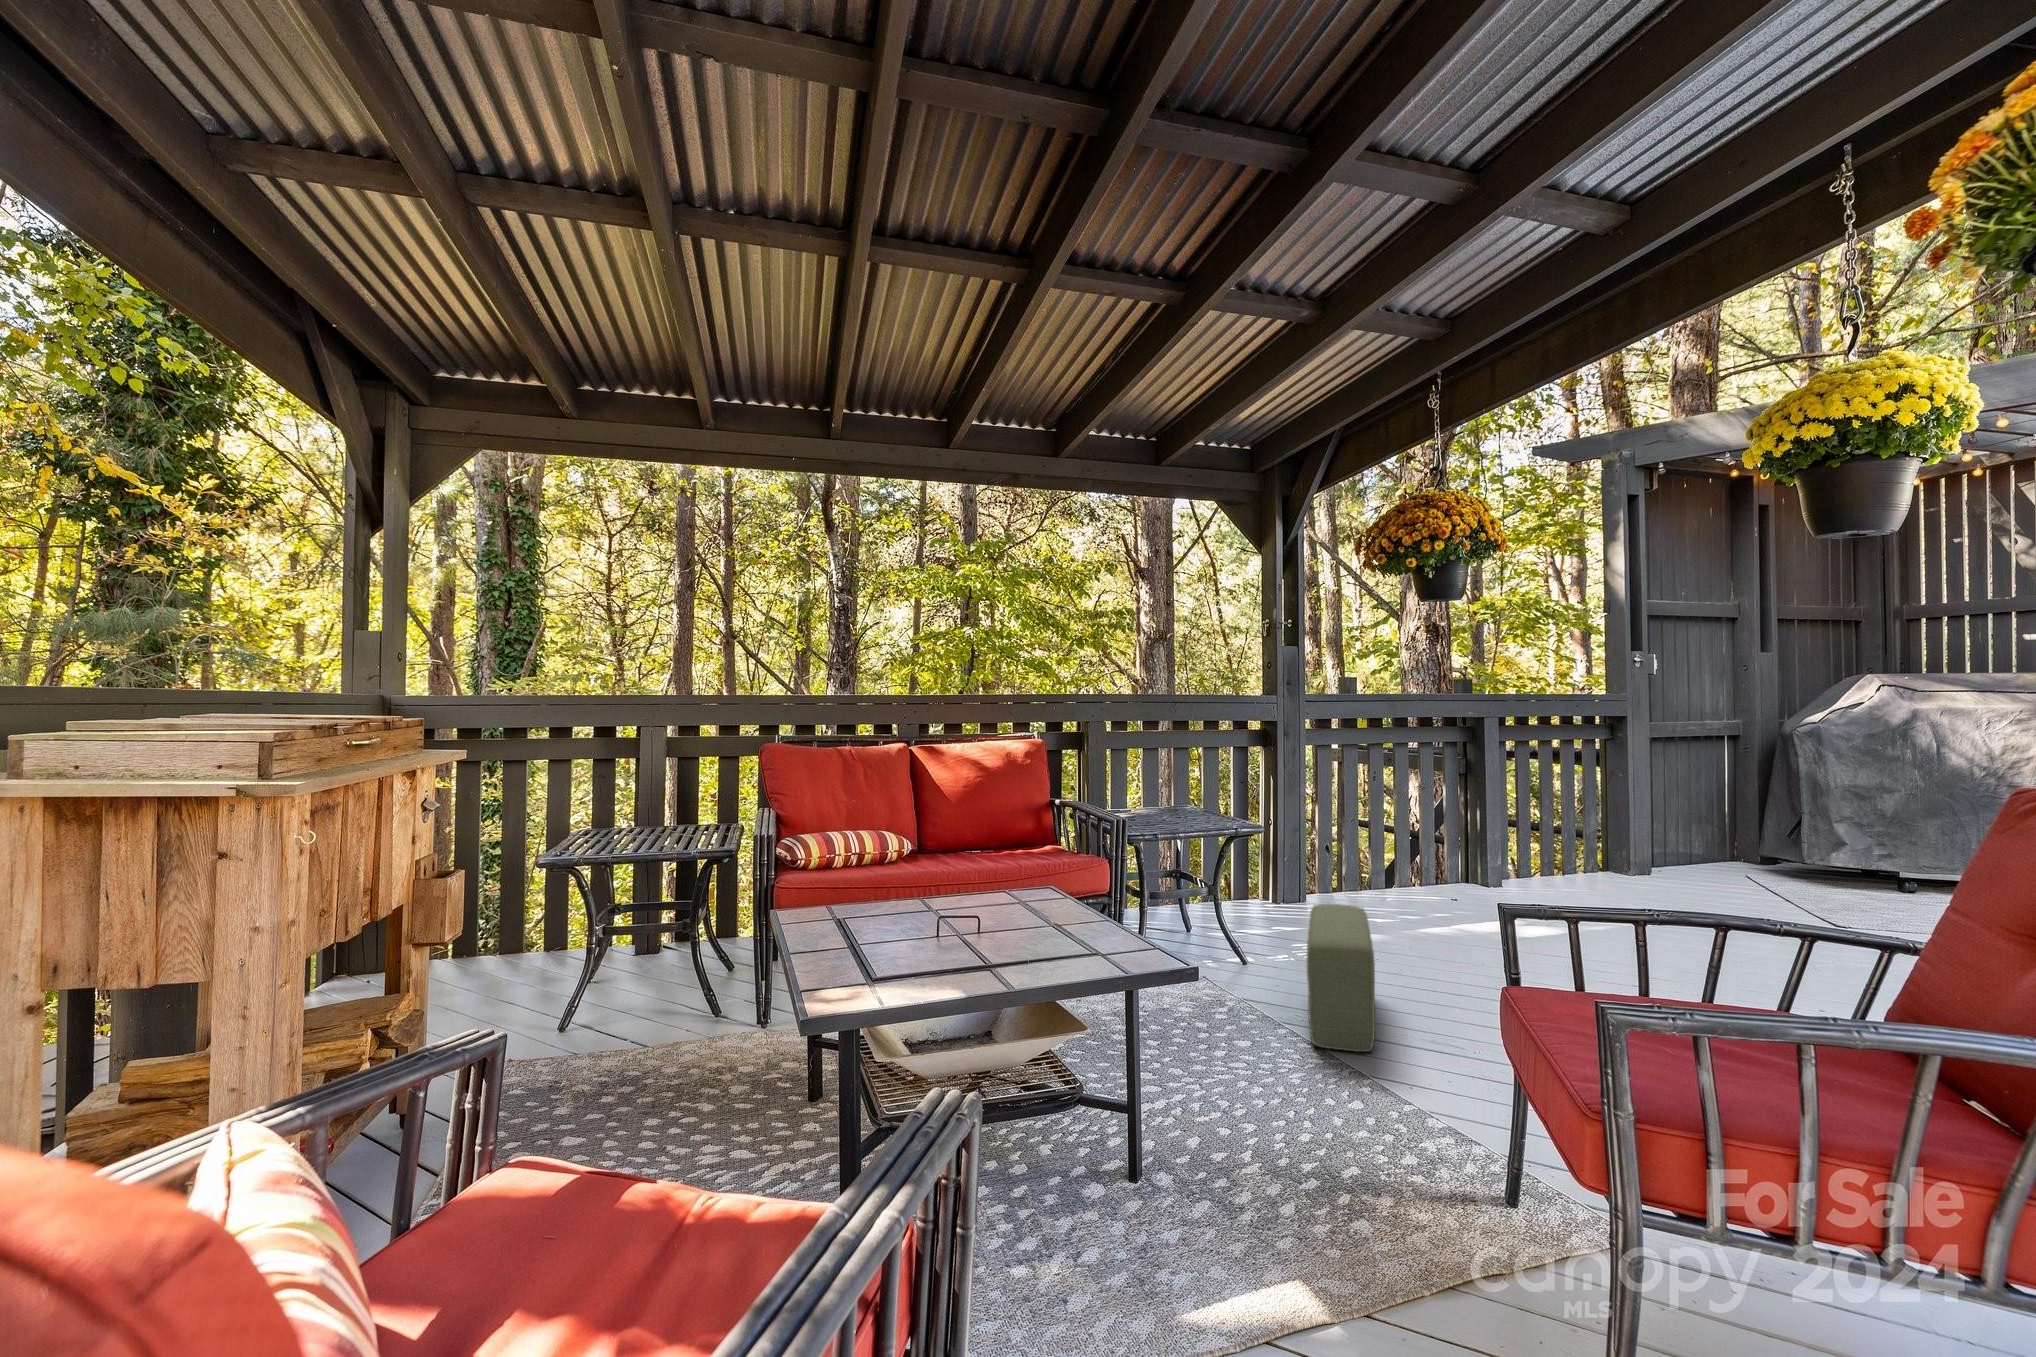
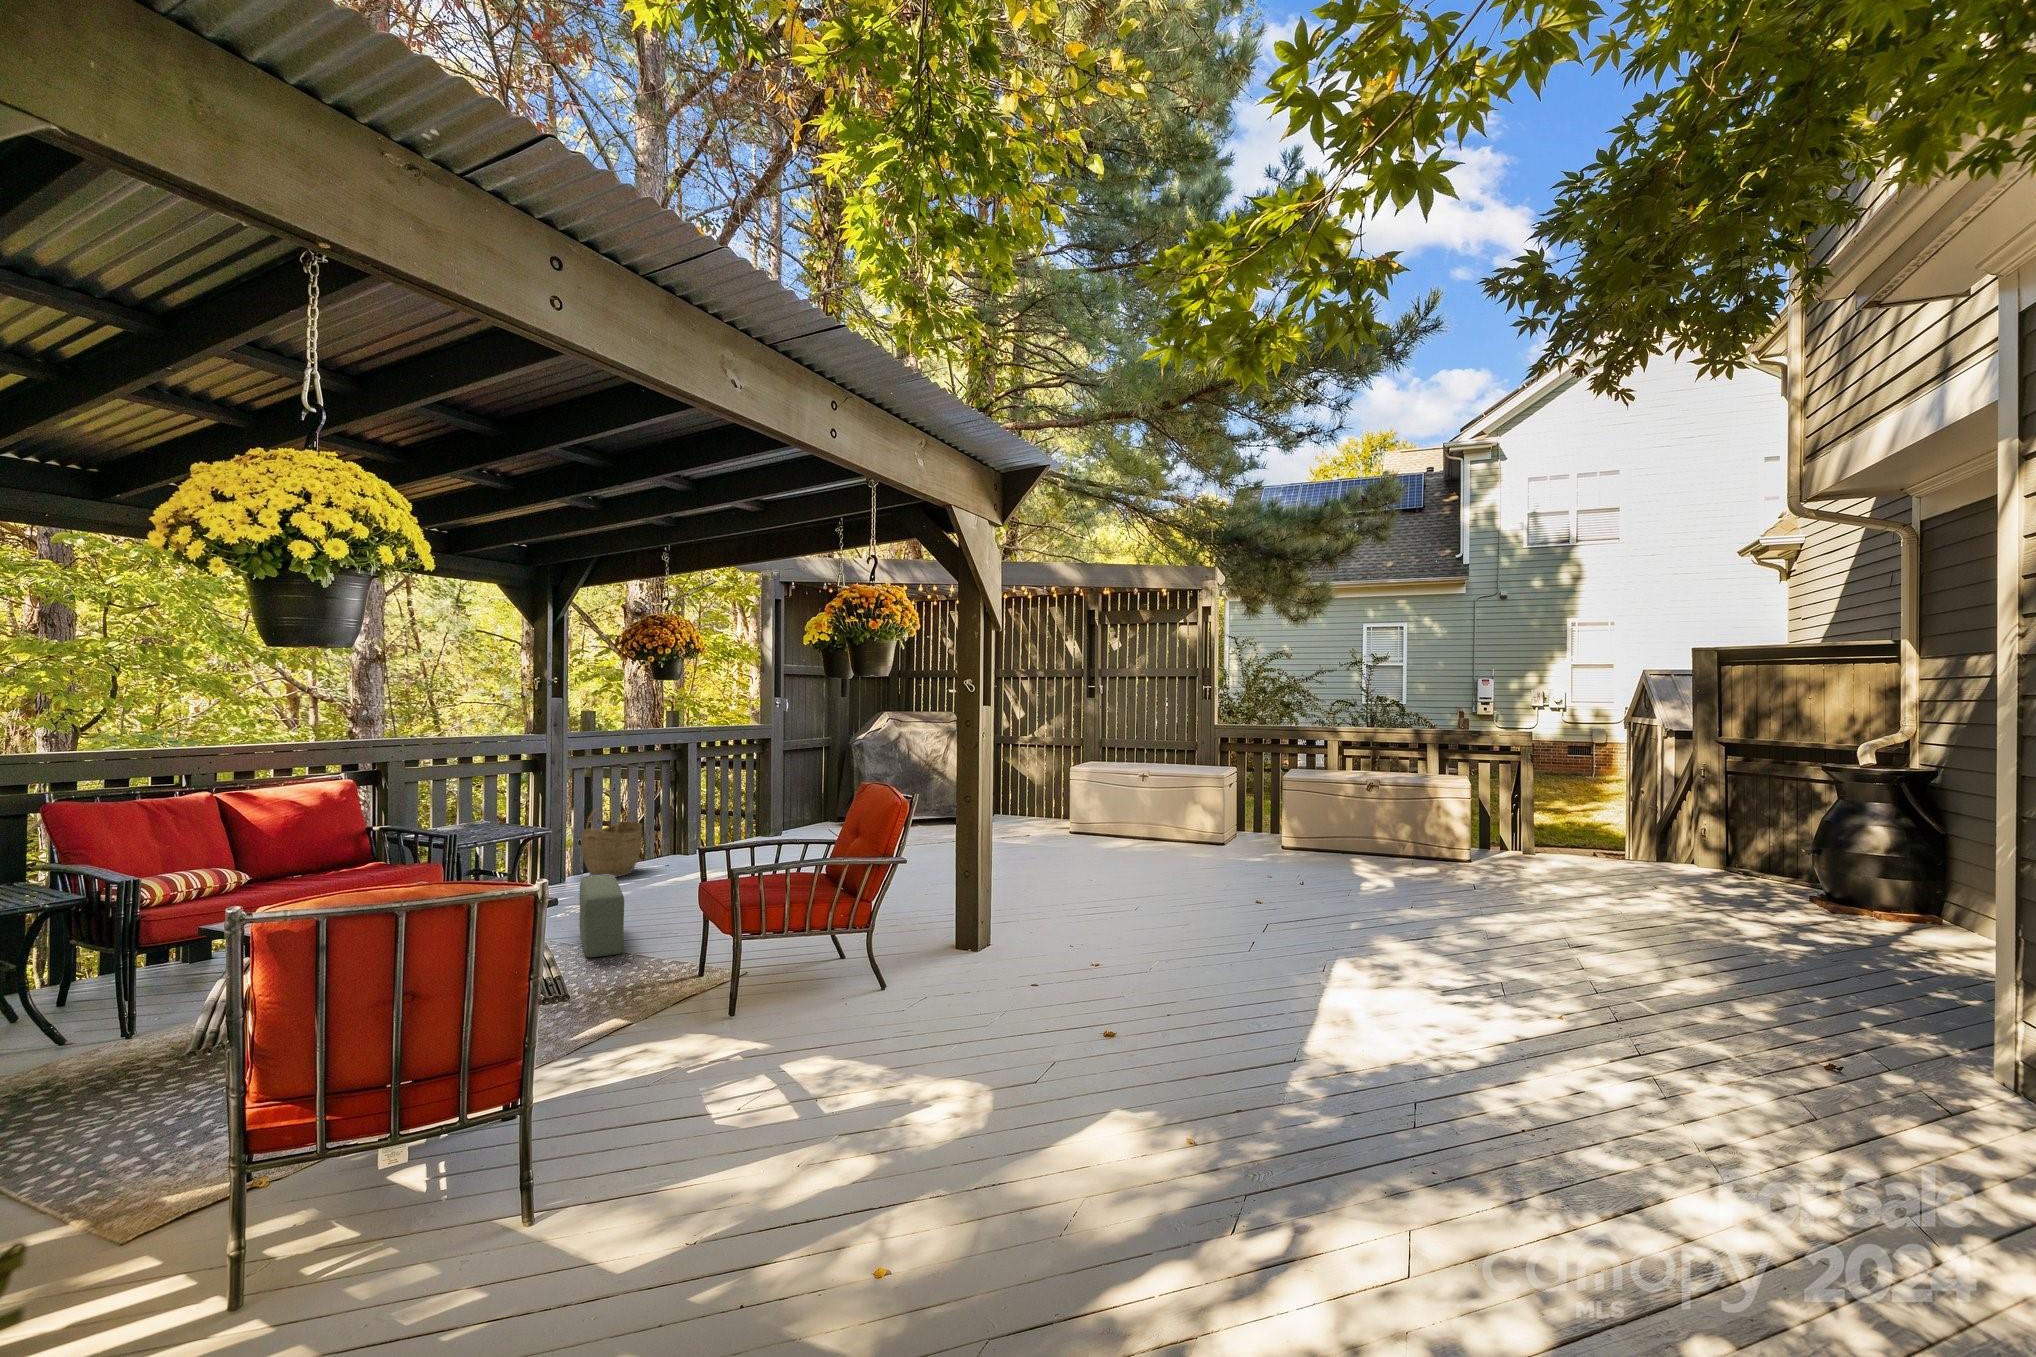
woven basket: none [1330,804,1418,907] -> present [581,810,643,877]

